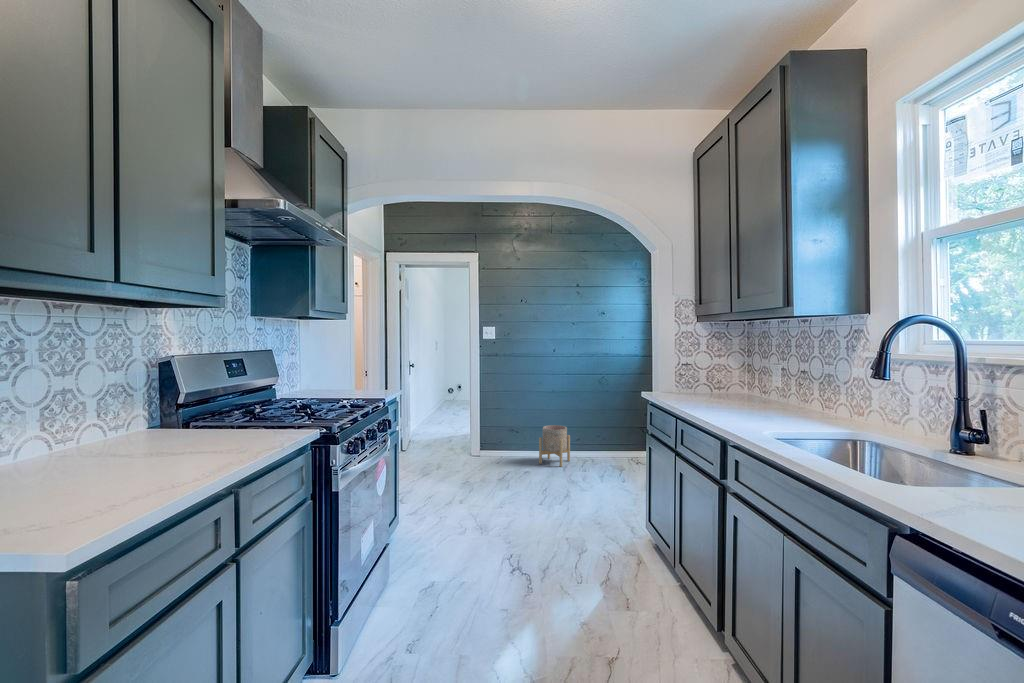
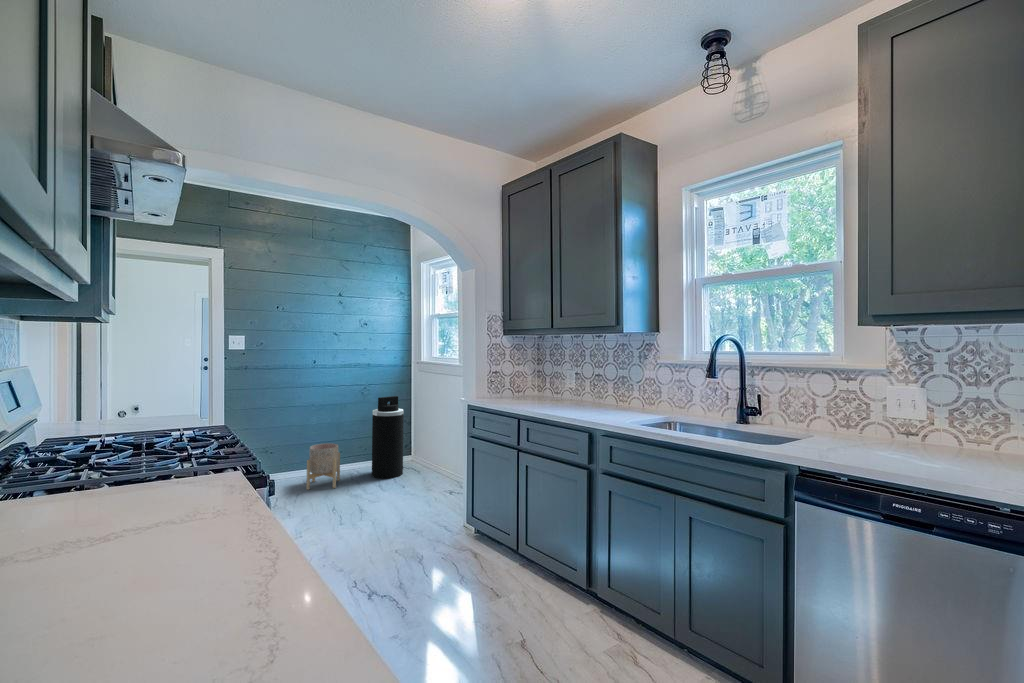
trash can: none [599,386,630,467] -> present [372,396,404,479]

